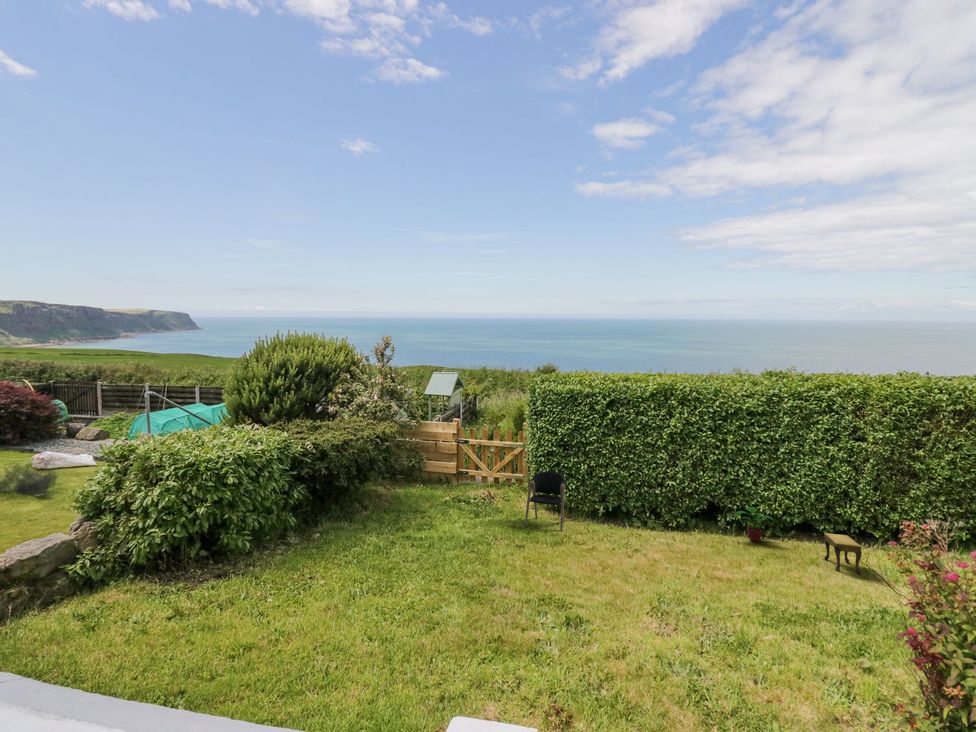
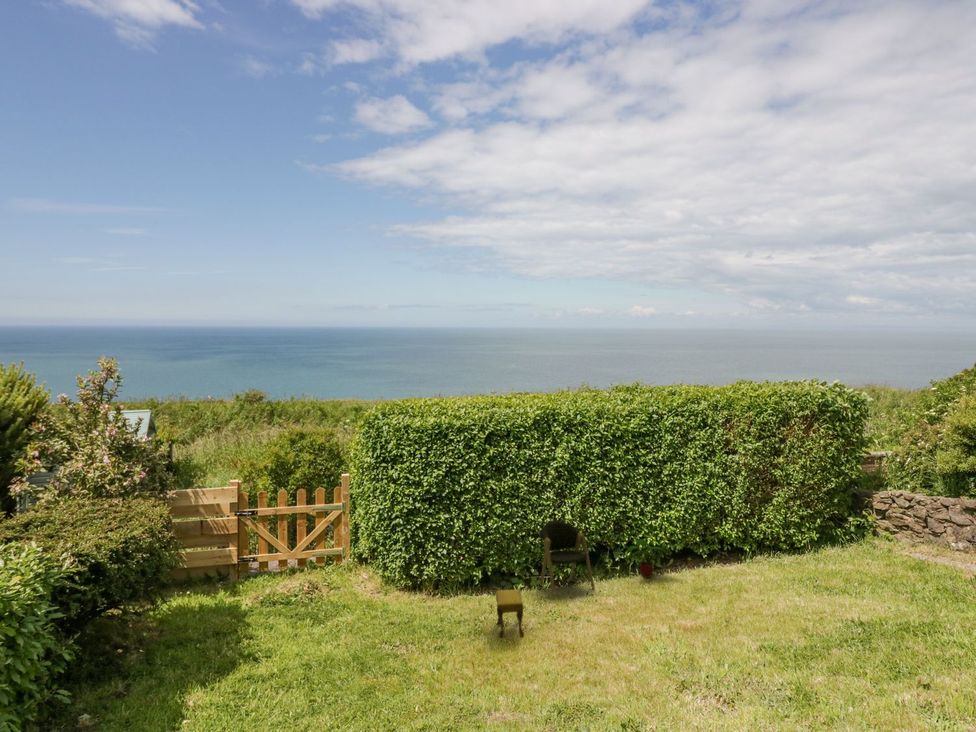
chair: present [525,471,566,531] -> present [540,521,595,597]
footstool: present [824,533,862,574] -> present [496,589,524,637]

